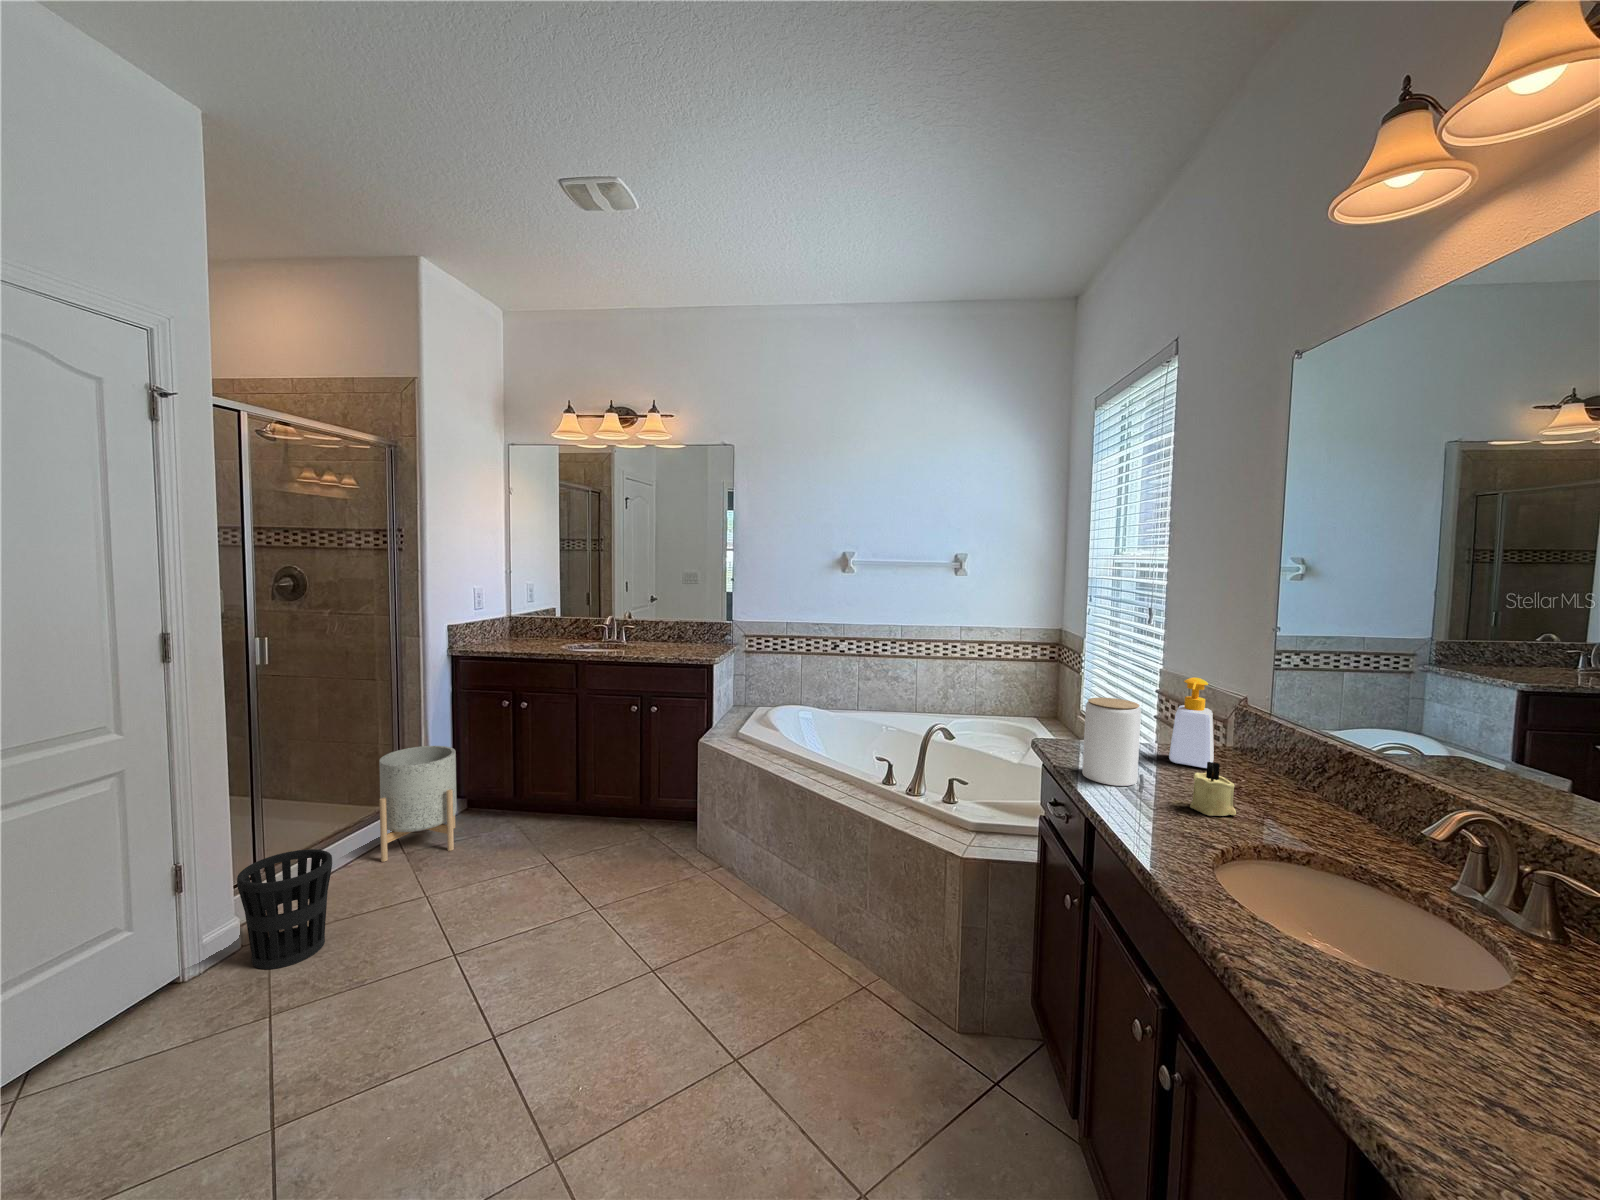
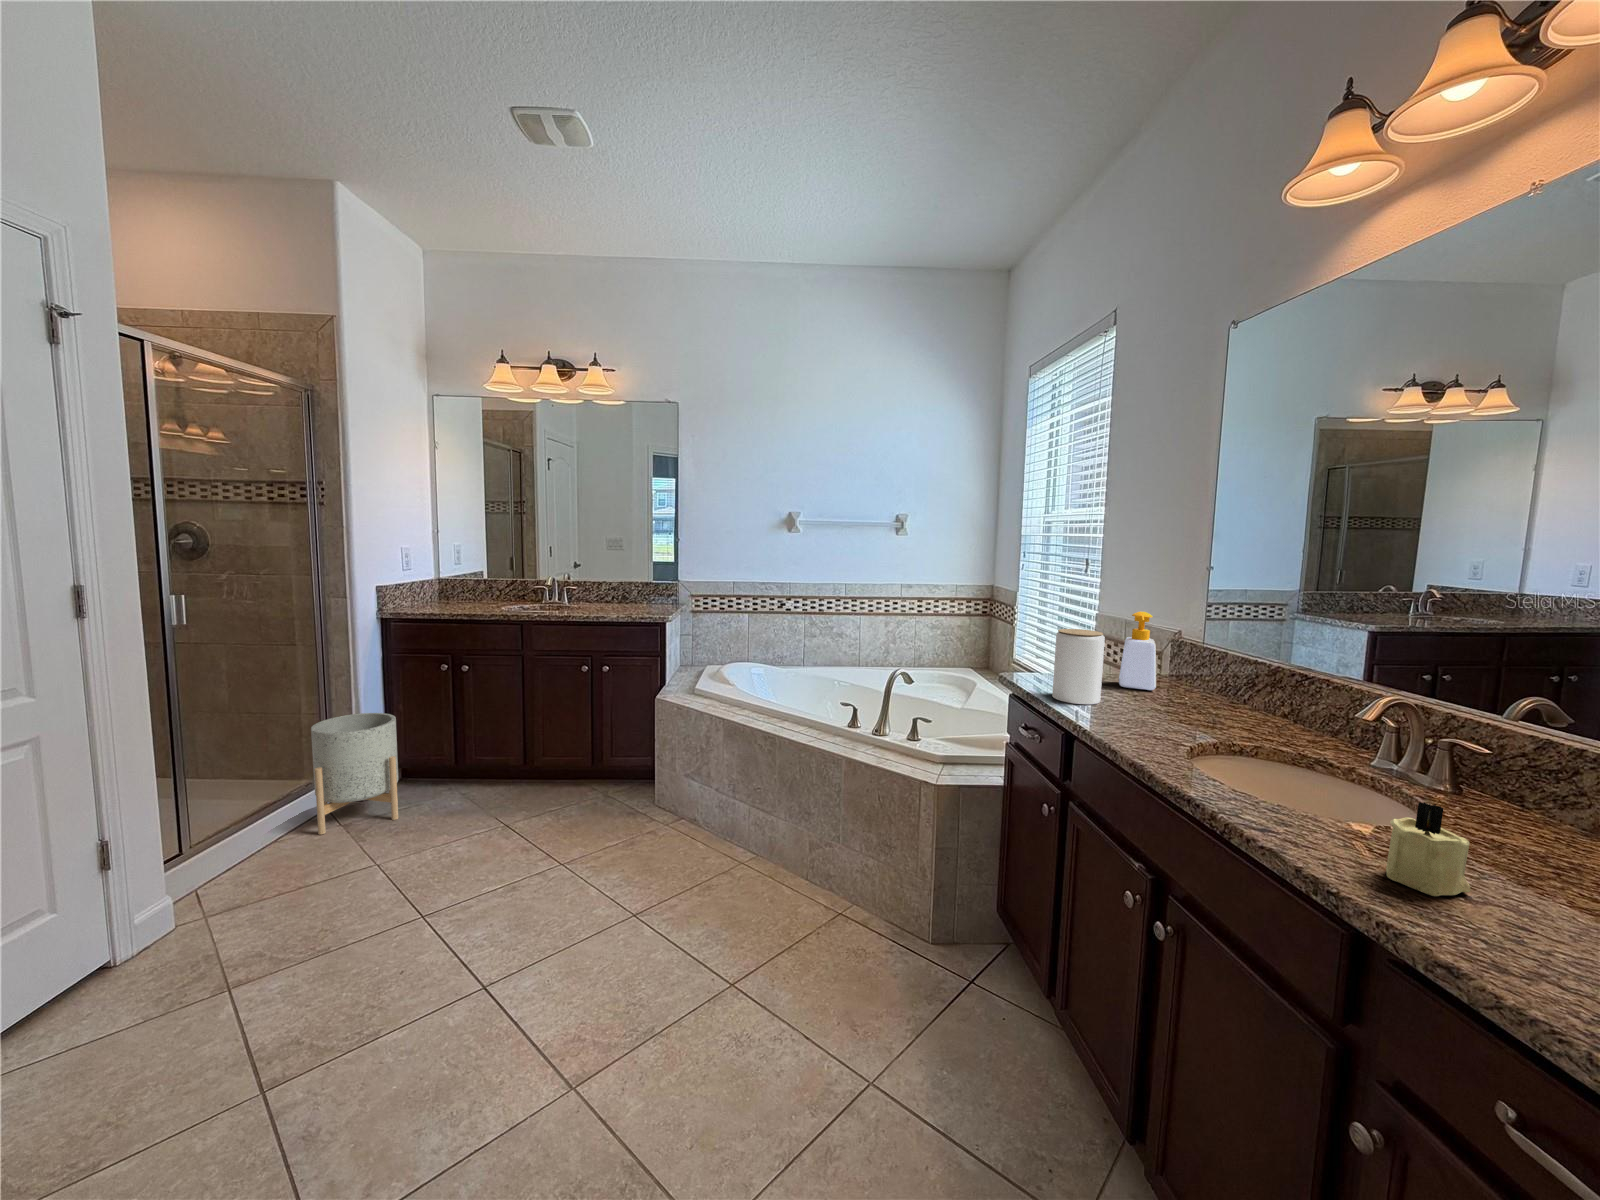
candle: present [1190,762,1236,816] -> present [1386,802,1471,896]
wastebasket: present [237,849,332,969] -> none [170,820,278,947]

